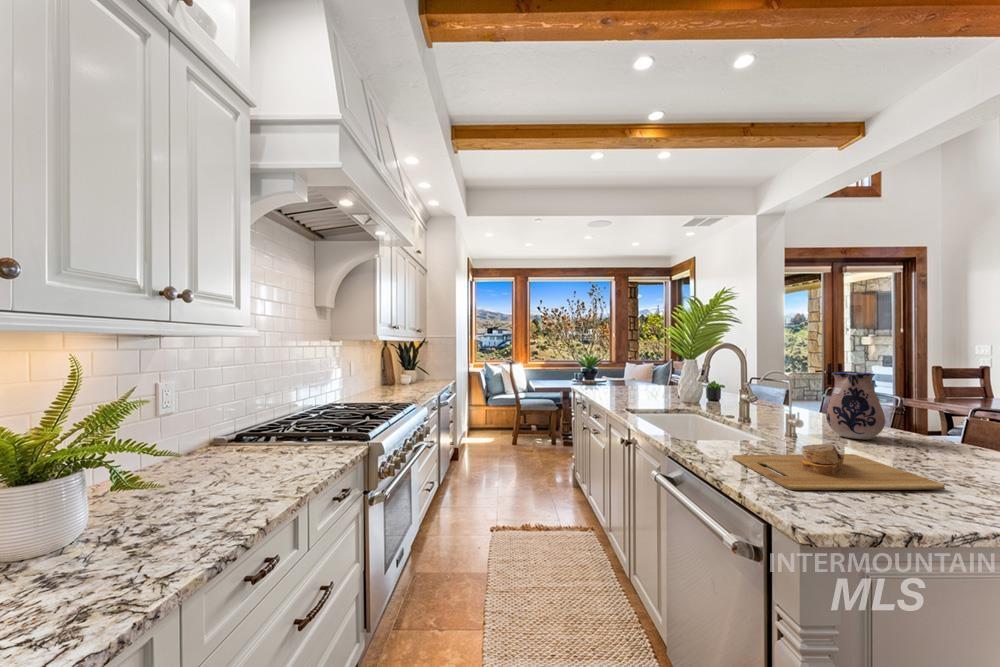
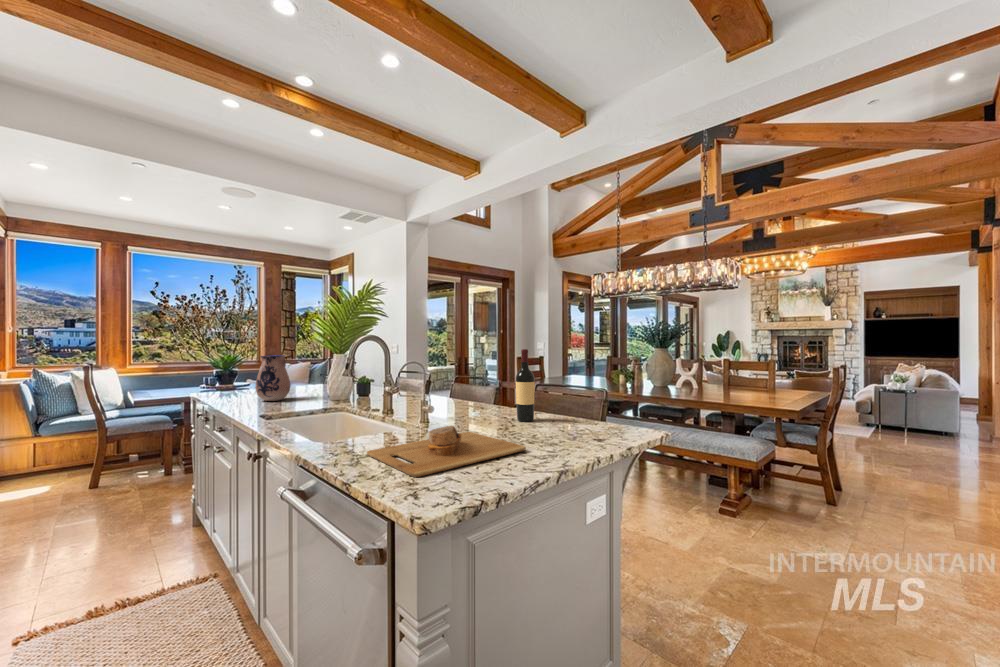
wine bottle: none [925,363,959,455] -> present [516,349,535,422]
ceramic pitcher: present [826,372,885,440] -> present [255,355,291,401]

